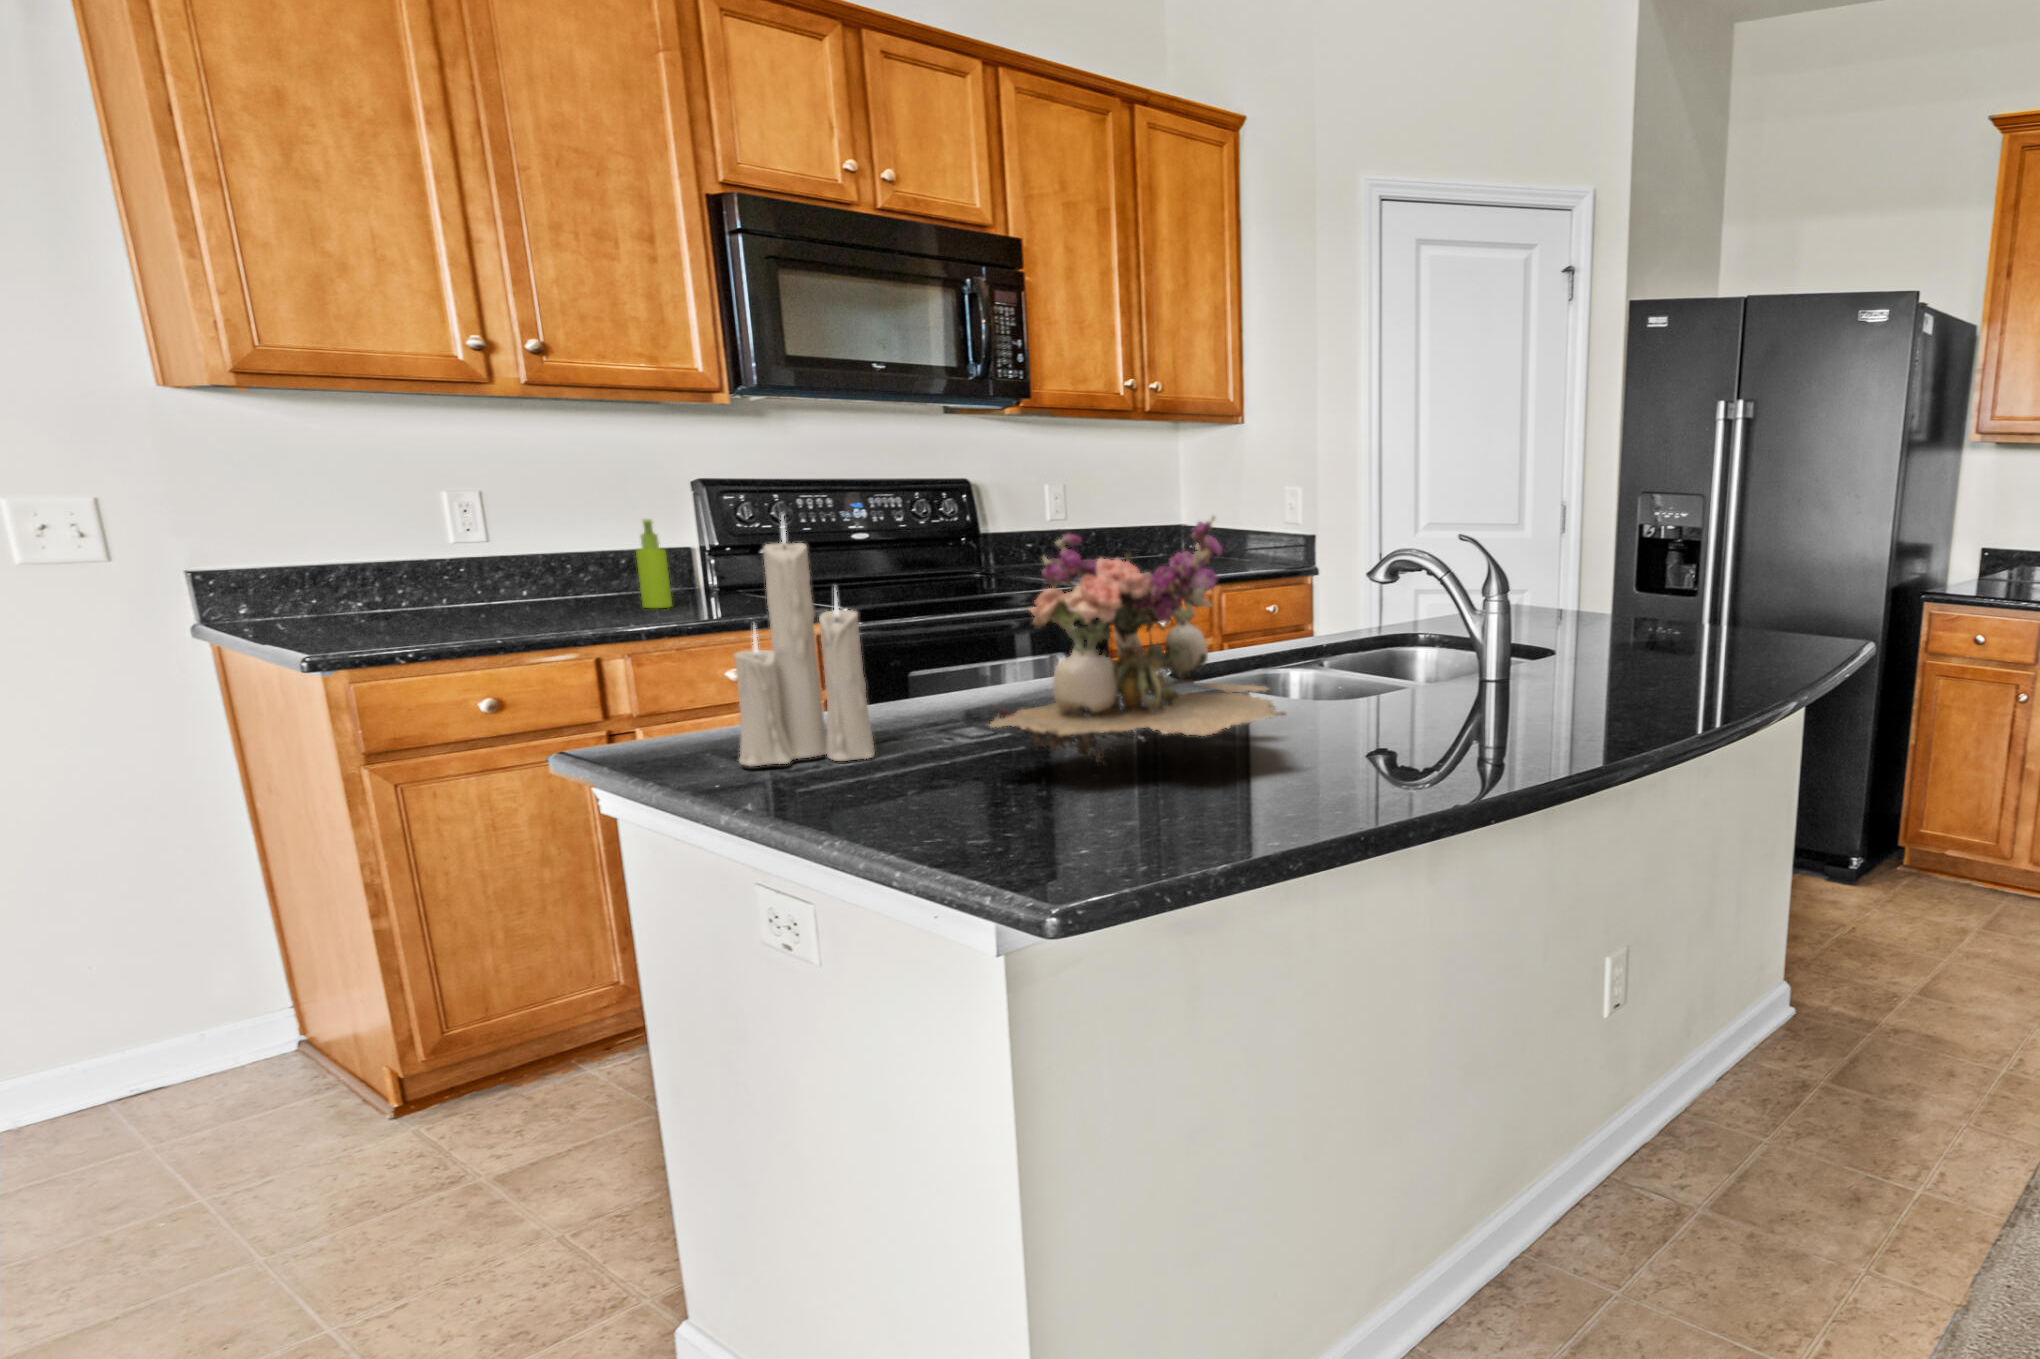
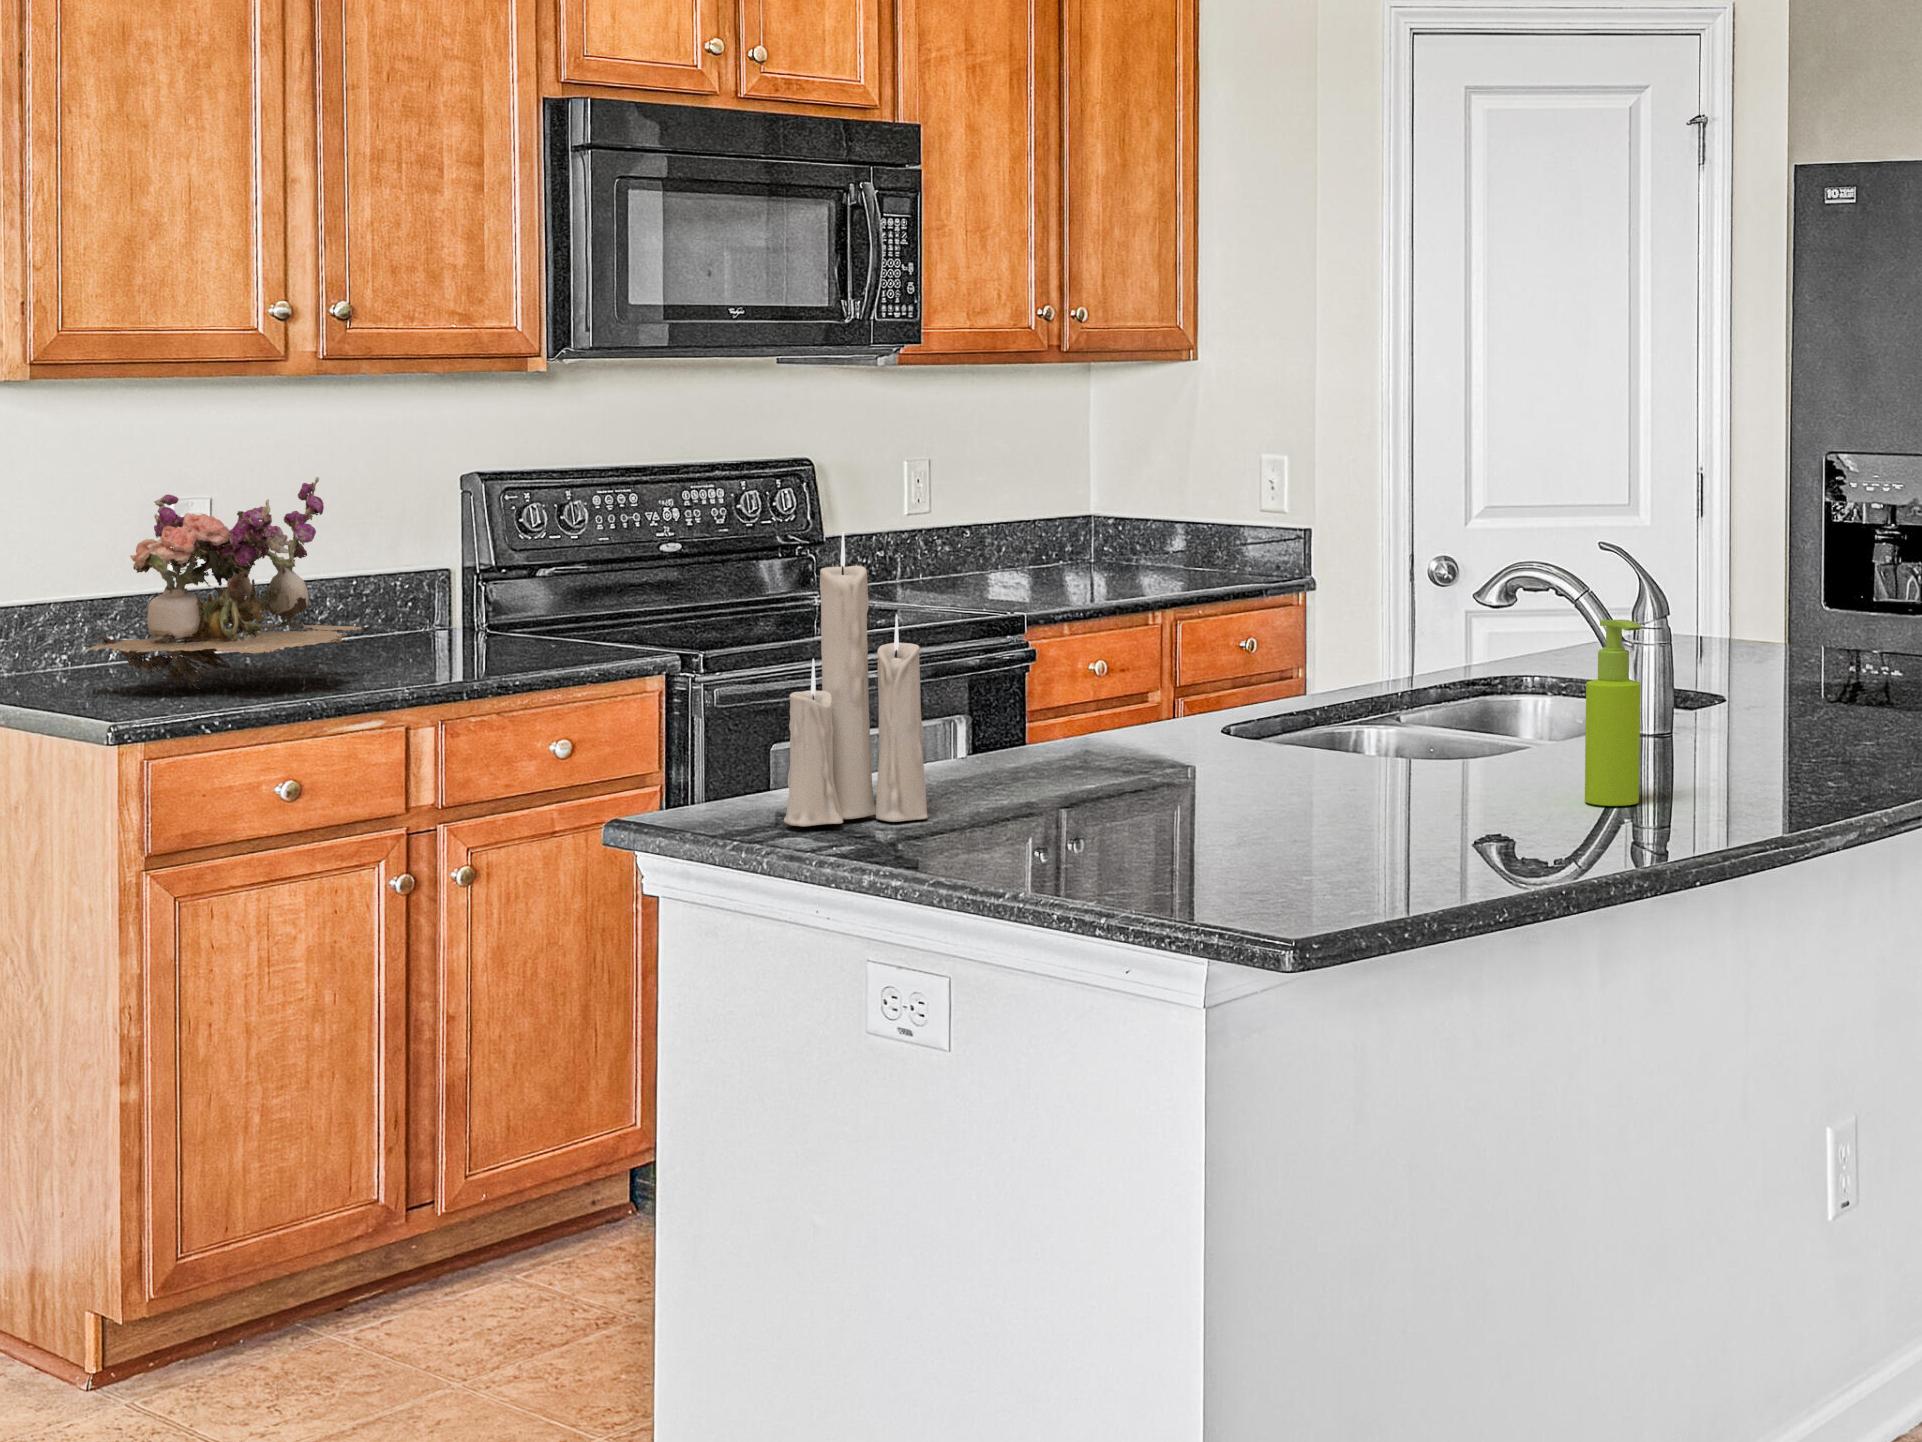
flower arrangement: present [990,516,1286,763] -> present [87,477,361,688]
soap dispenser: present [636,519,672,608] -> present [1585,620,1642,806]

